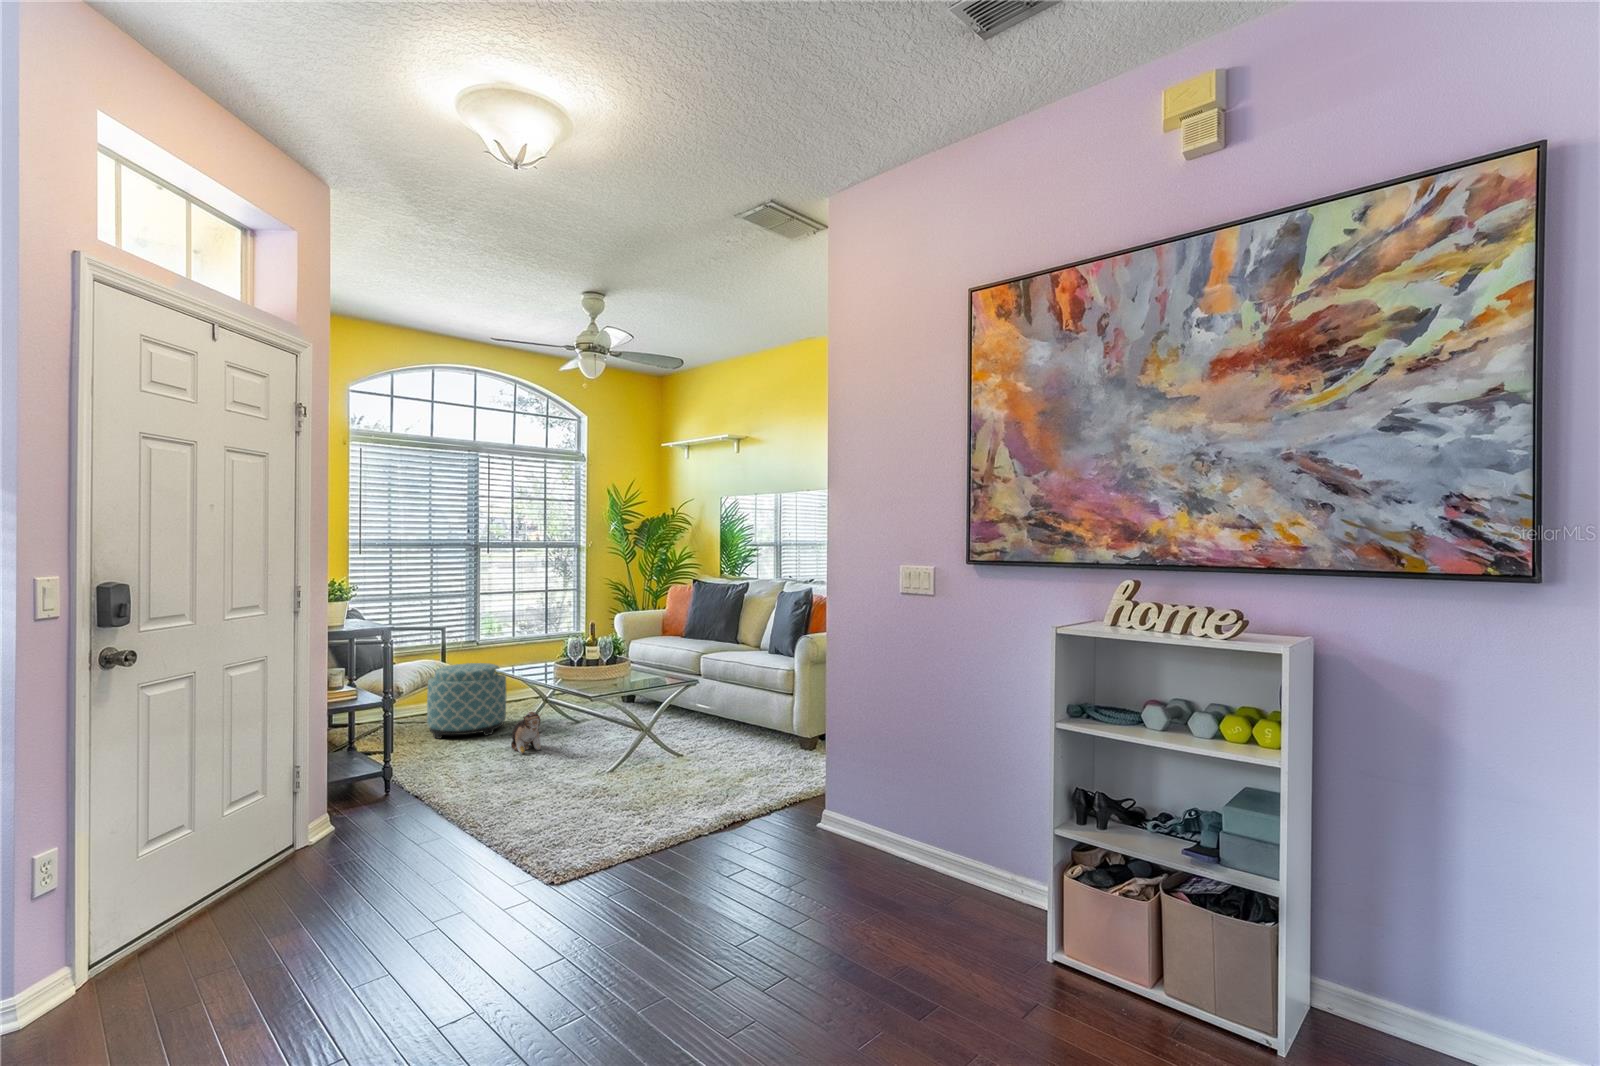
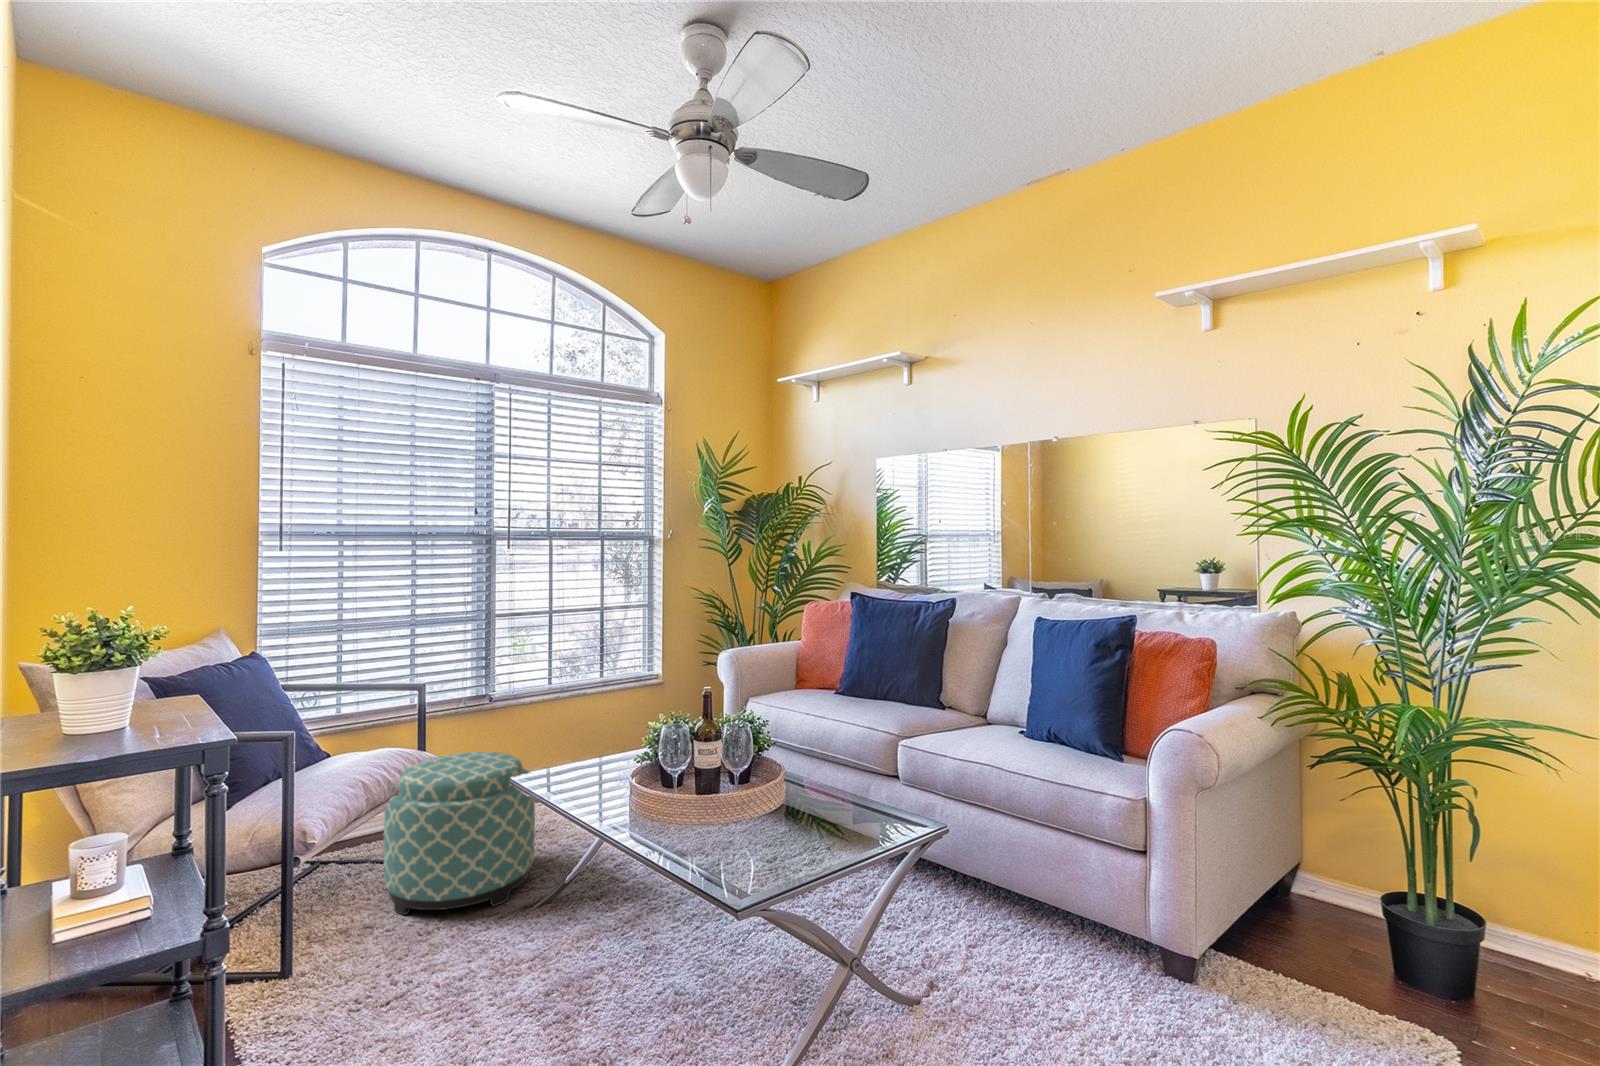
plush toy: present [511,712,541,754] -> none [542,890,608,983]

